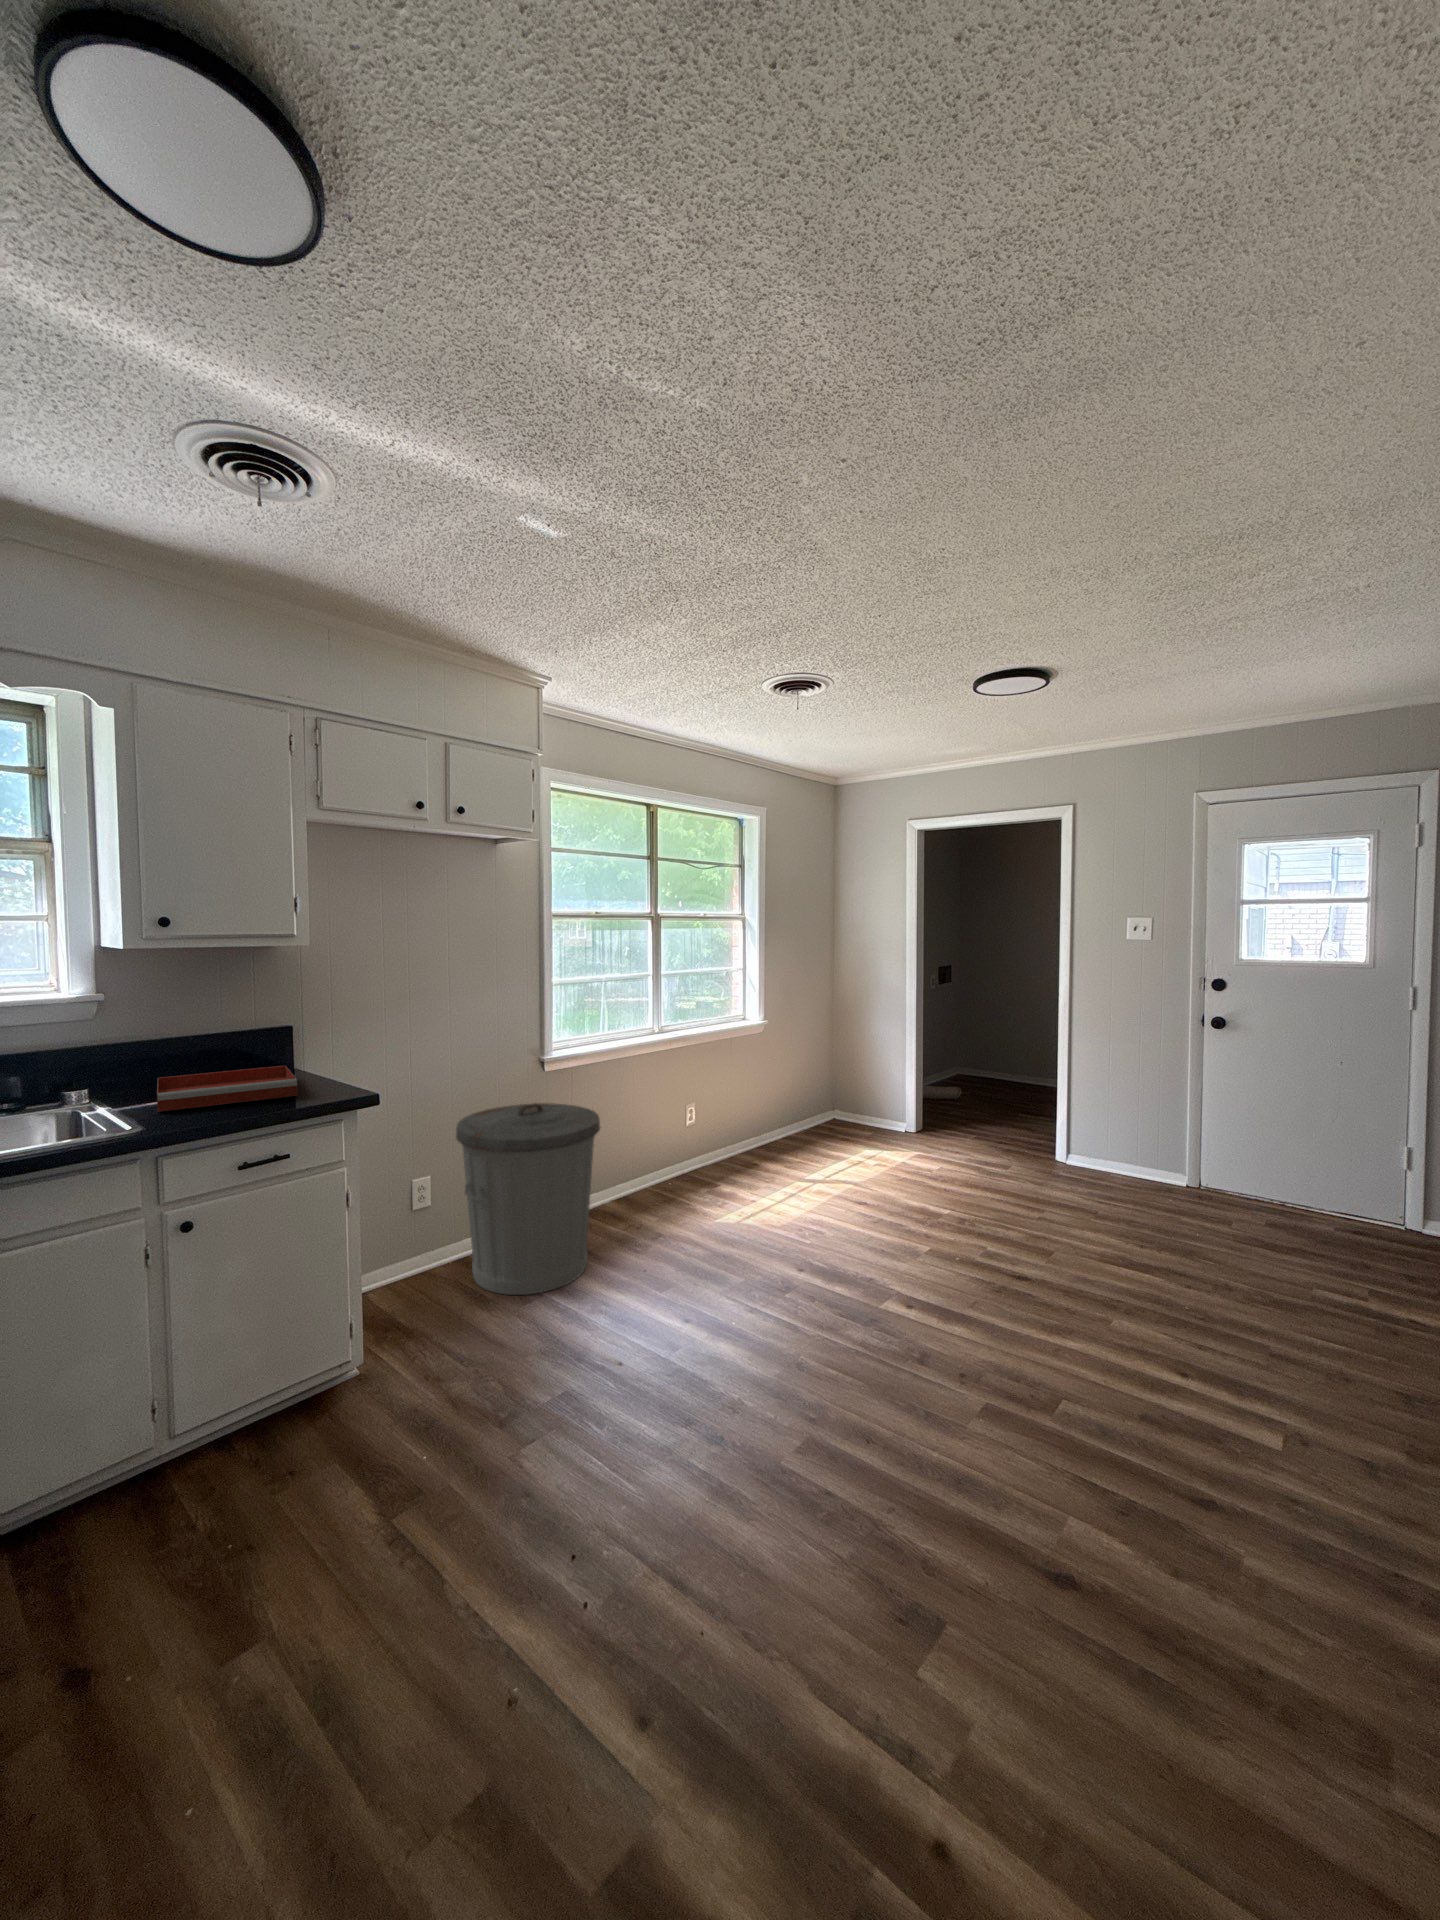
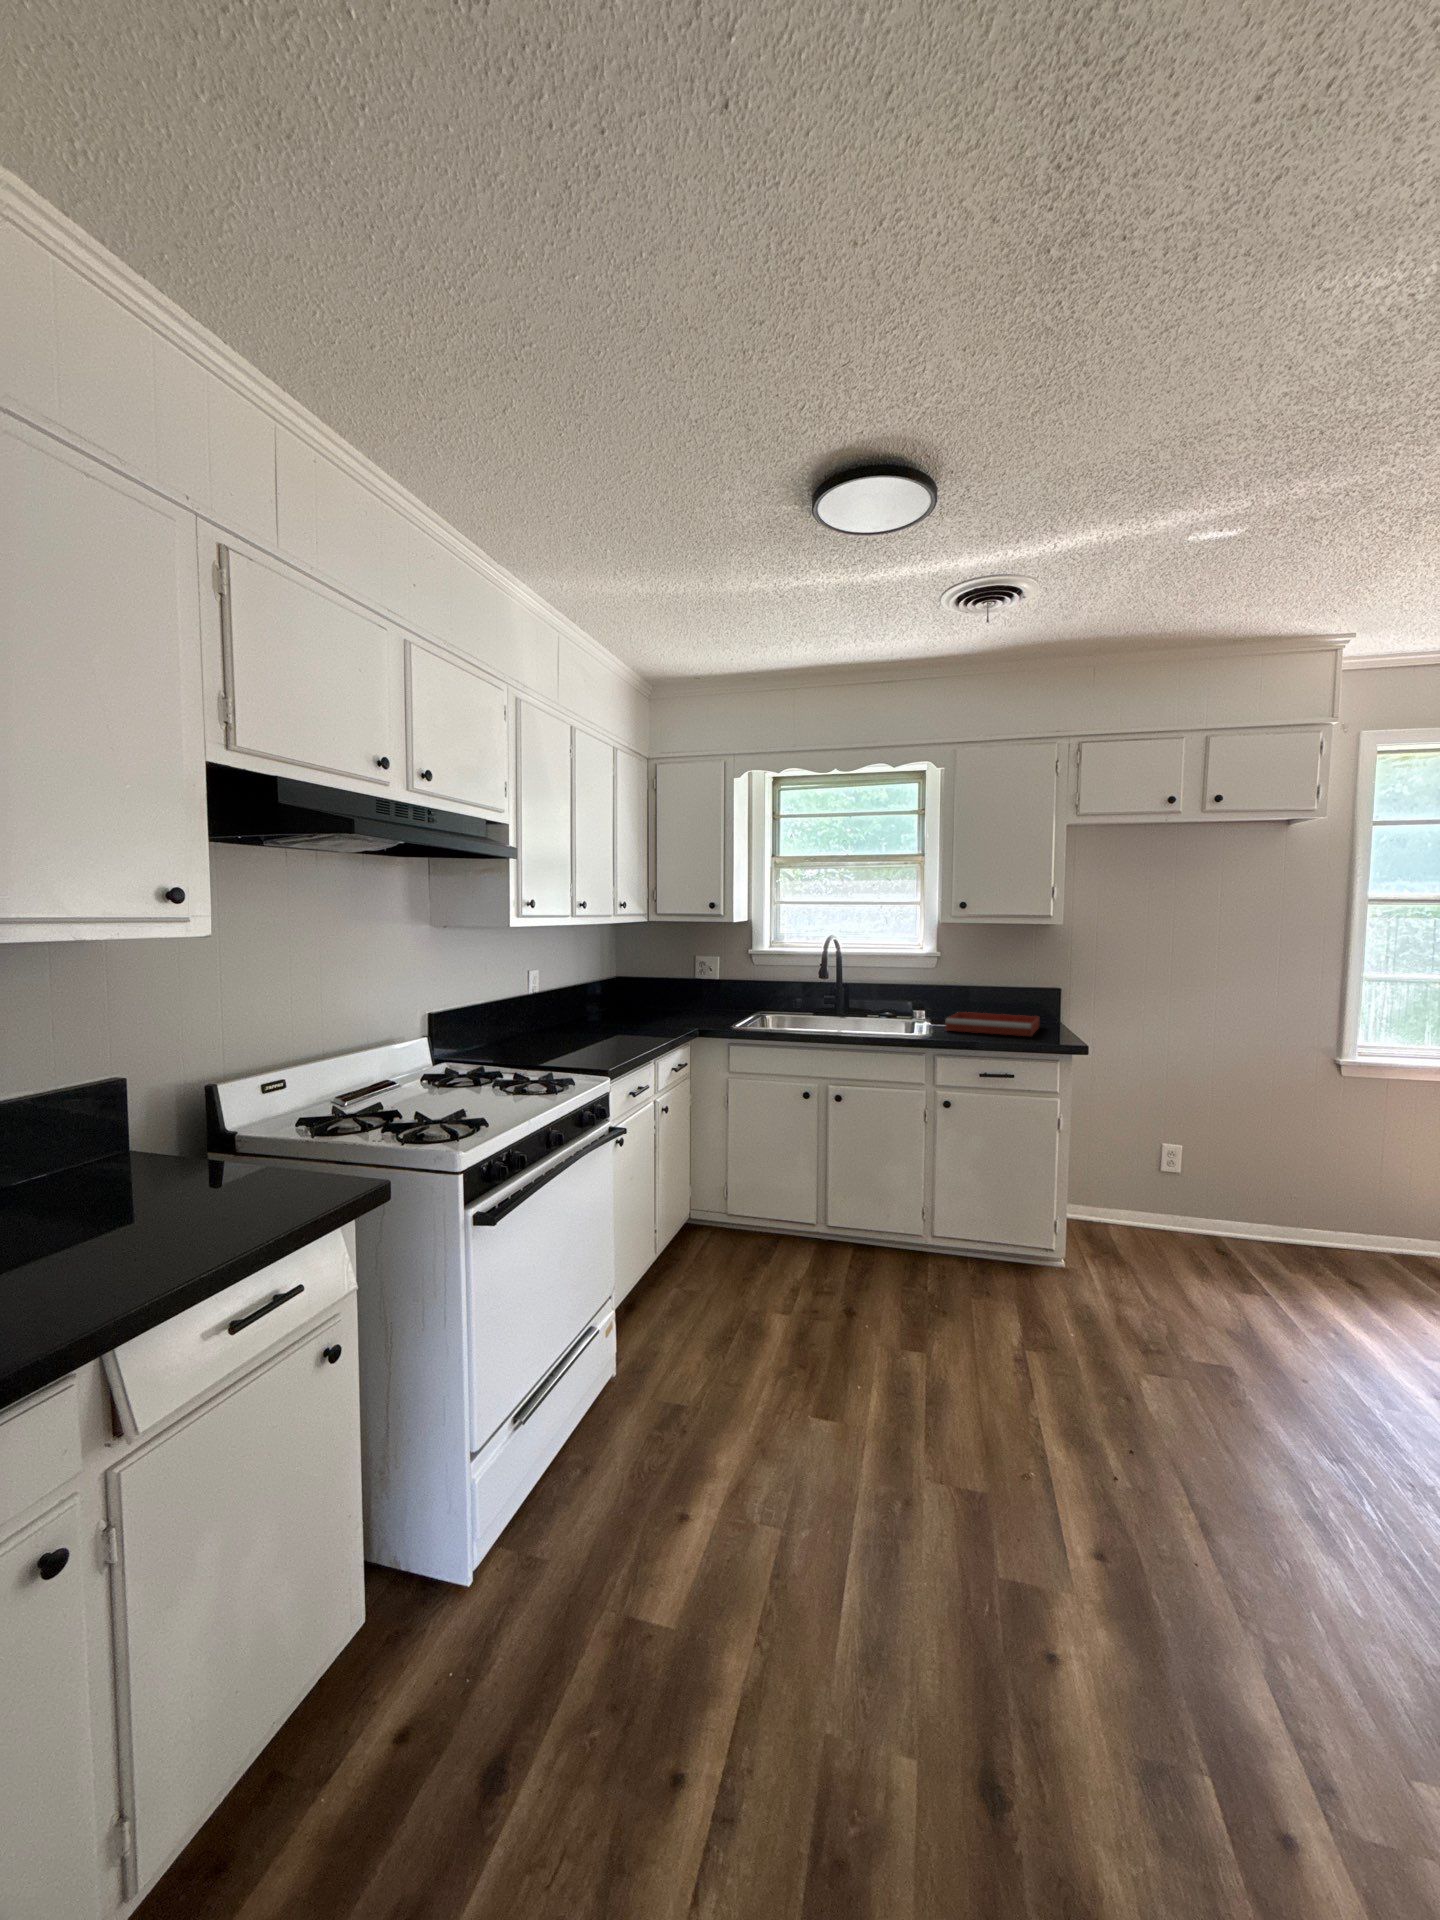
trash can: present [456,1103,600,1295] -> none [1197,1098,1381,1299]

